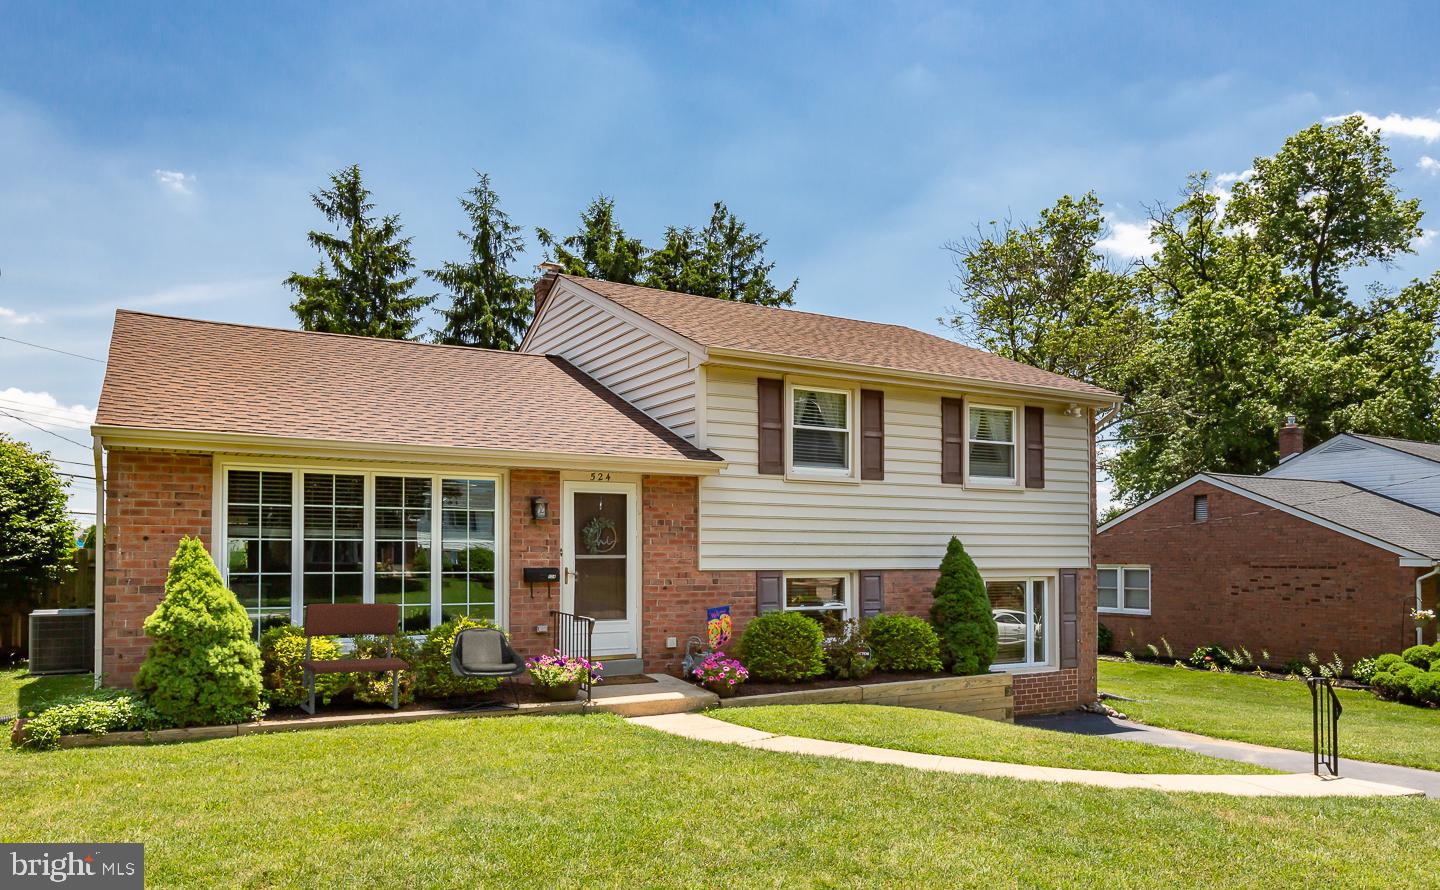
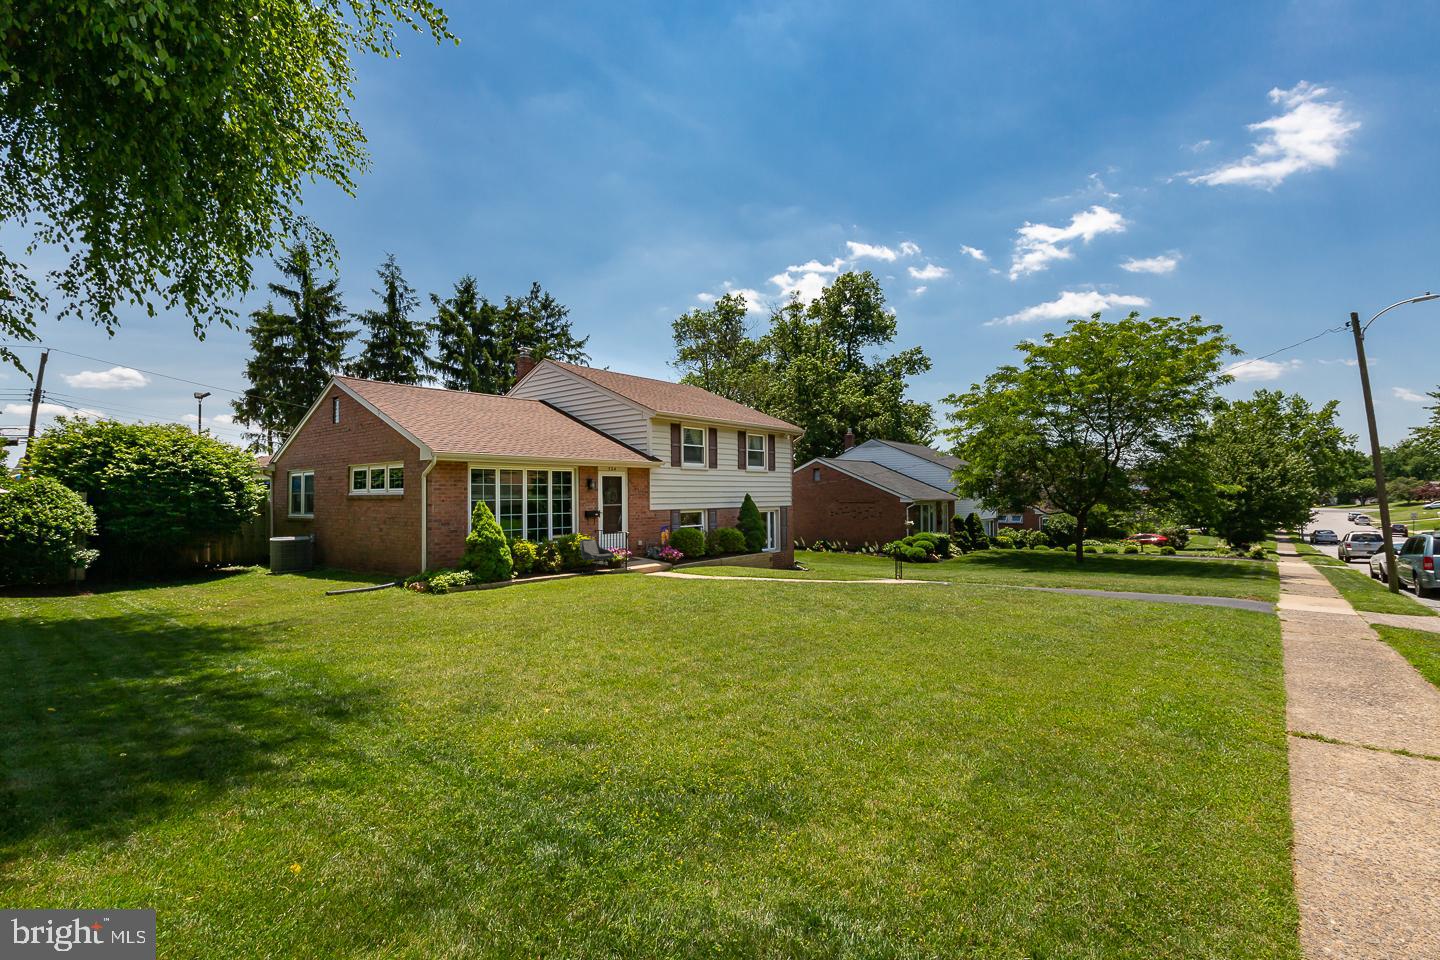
bench: present [300,603,409,715] -> none [524,530,570,579]

